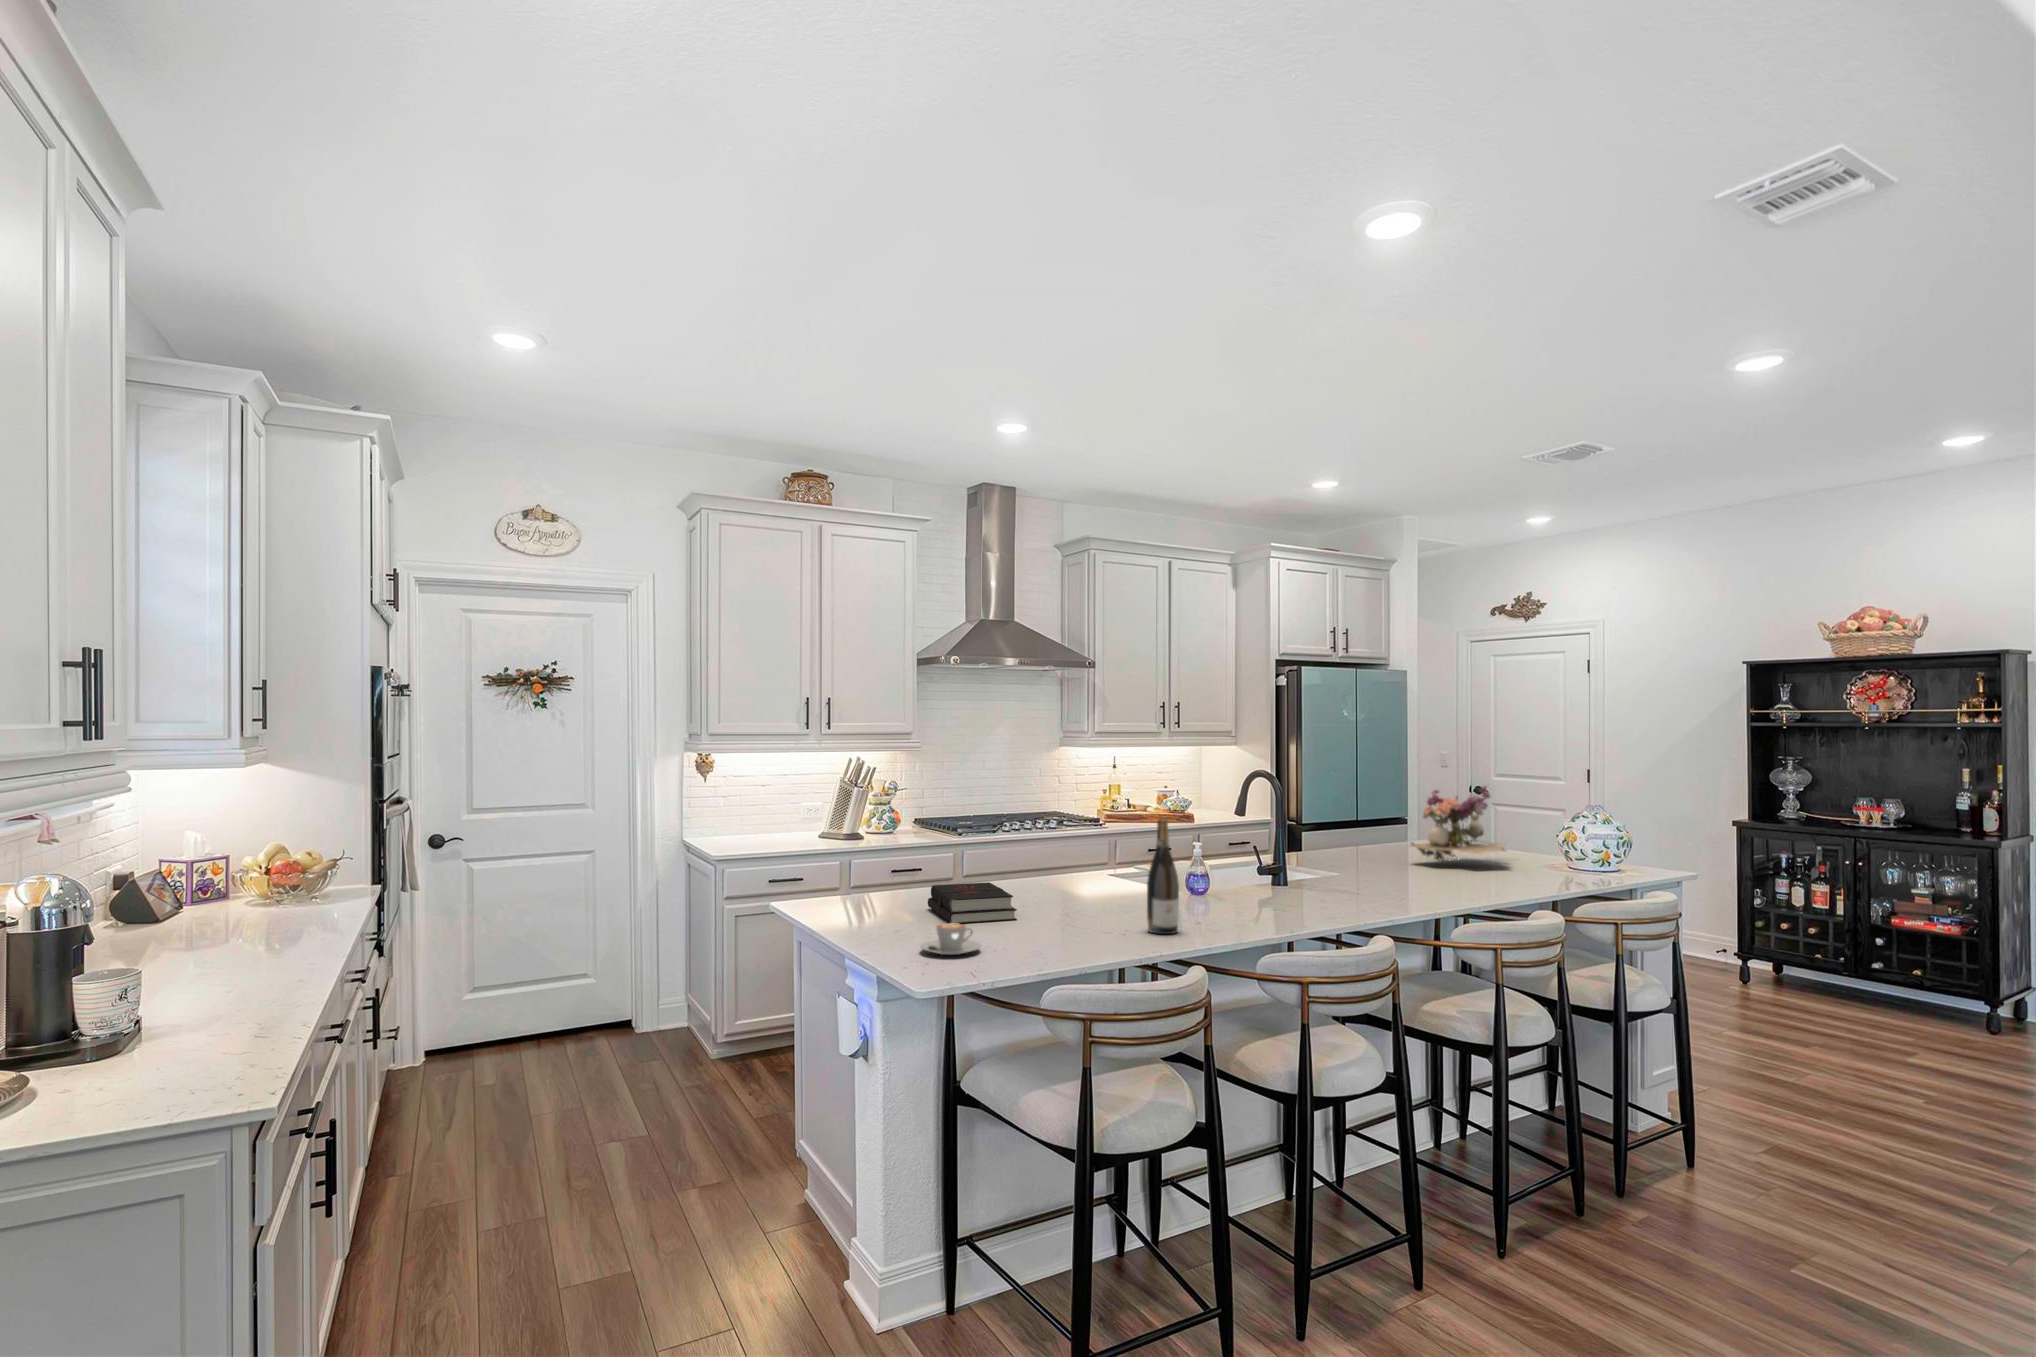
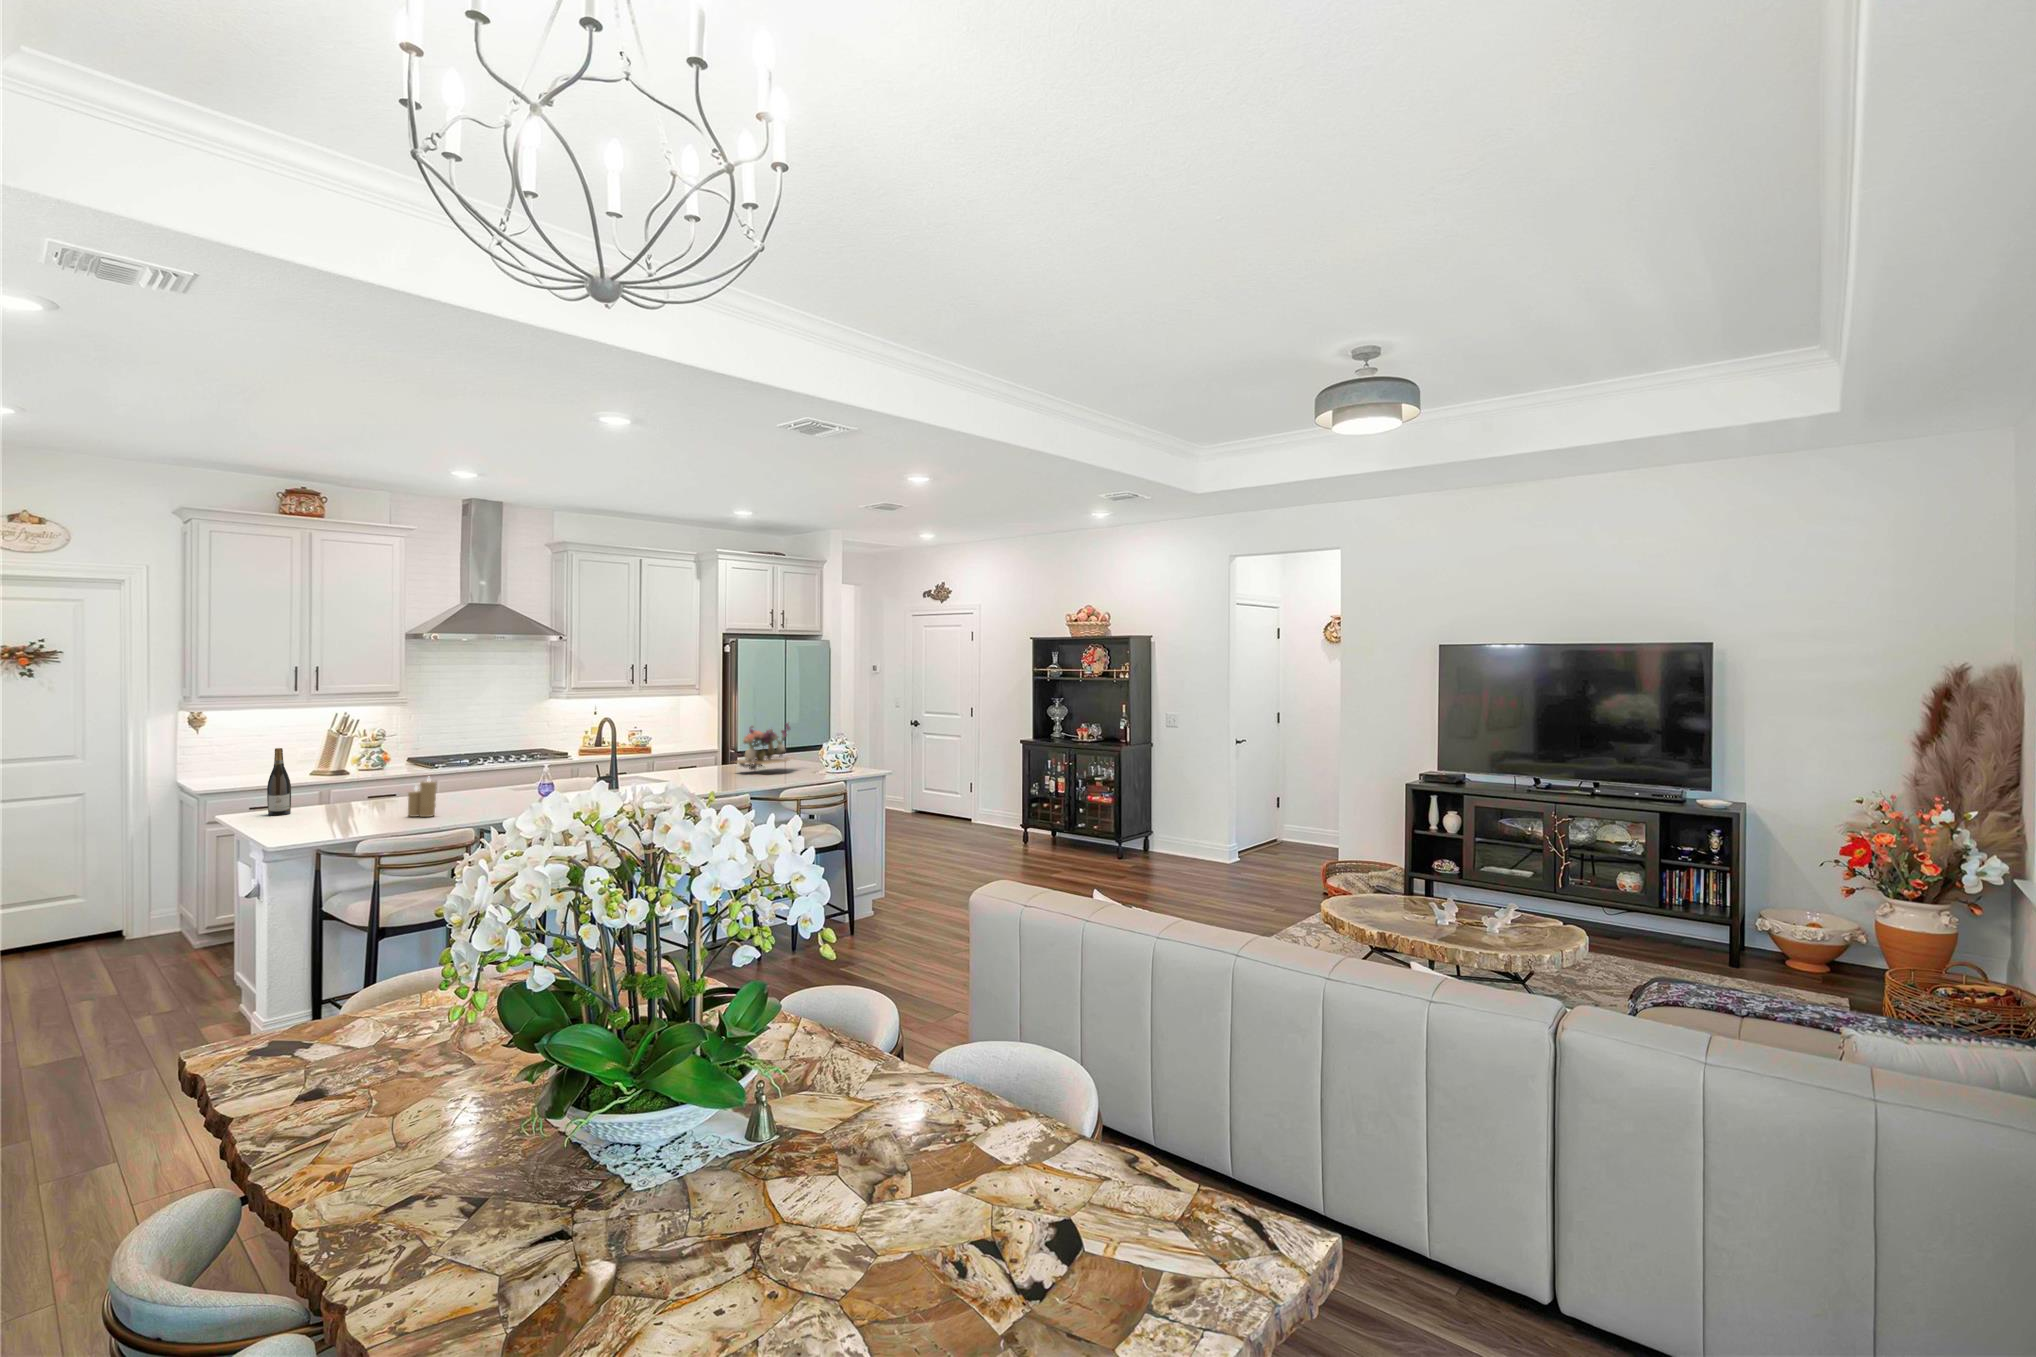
wine bottle: present [1147,819,1179,934] -> present [267,748,291,815]
candle: none [1058,864,1101,932] -> present [408,778,436,817]
hardback book: present [928,882,1017,924] -> none [332,793,388,818]
coffee cup: present [921,923,981,955] -> none [287,814,333,832]

